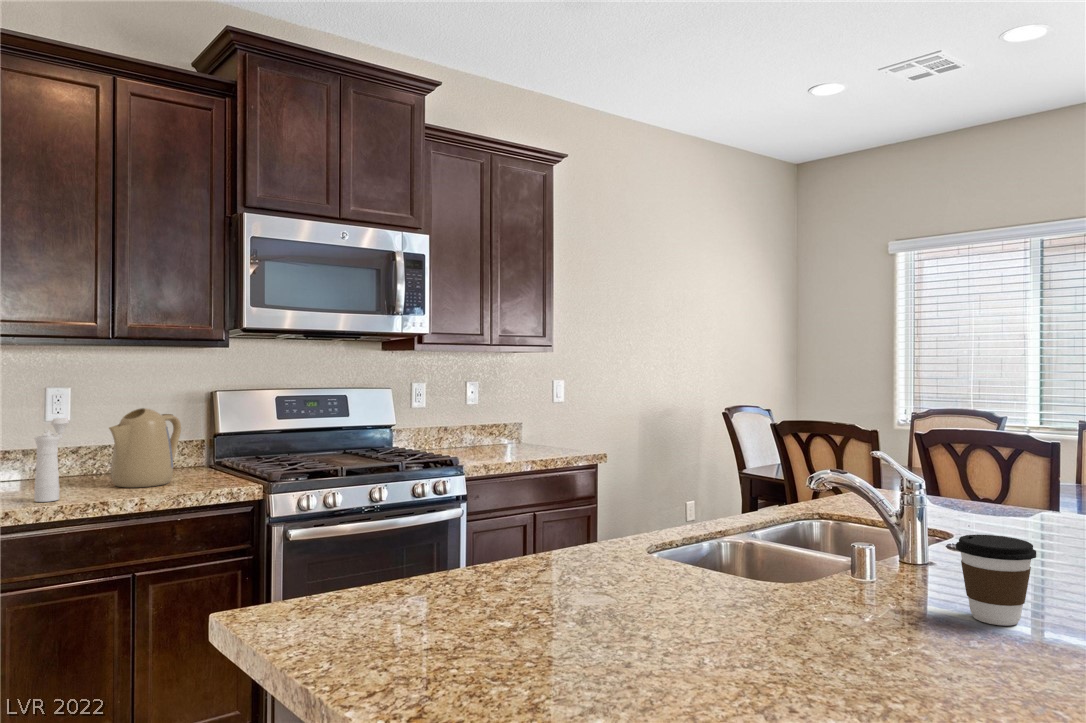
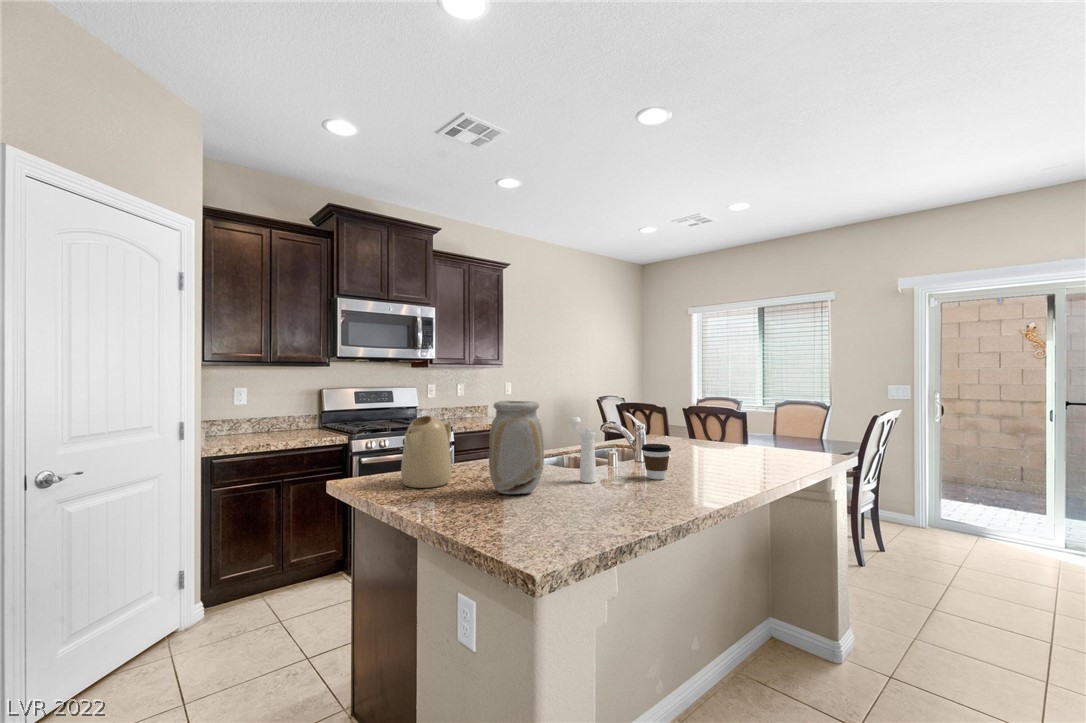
kettle: present [109,408,181,488] -> present [401,416,452,488]
pepper mill: present [34,418,69,502] -> present [570,417,596,483]
vase: none [609,432,750,674] -> present [489,401,544,494]

